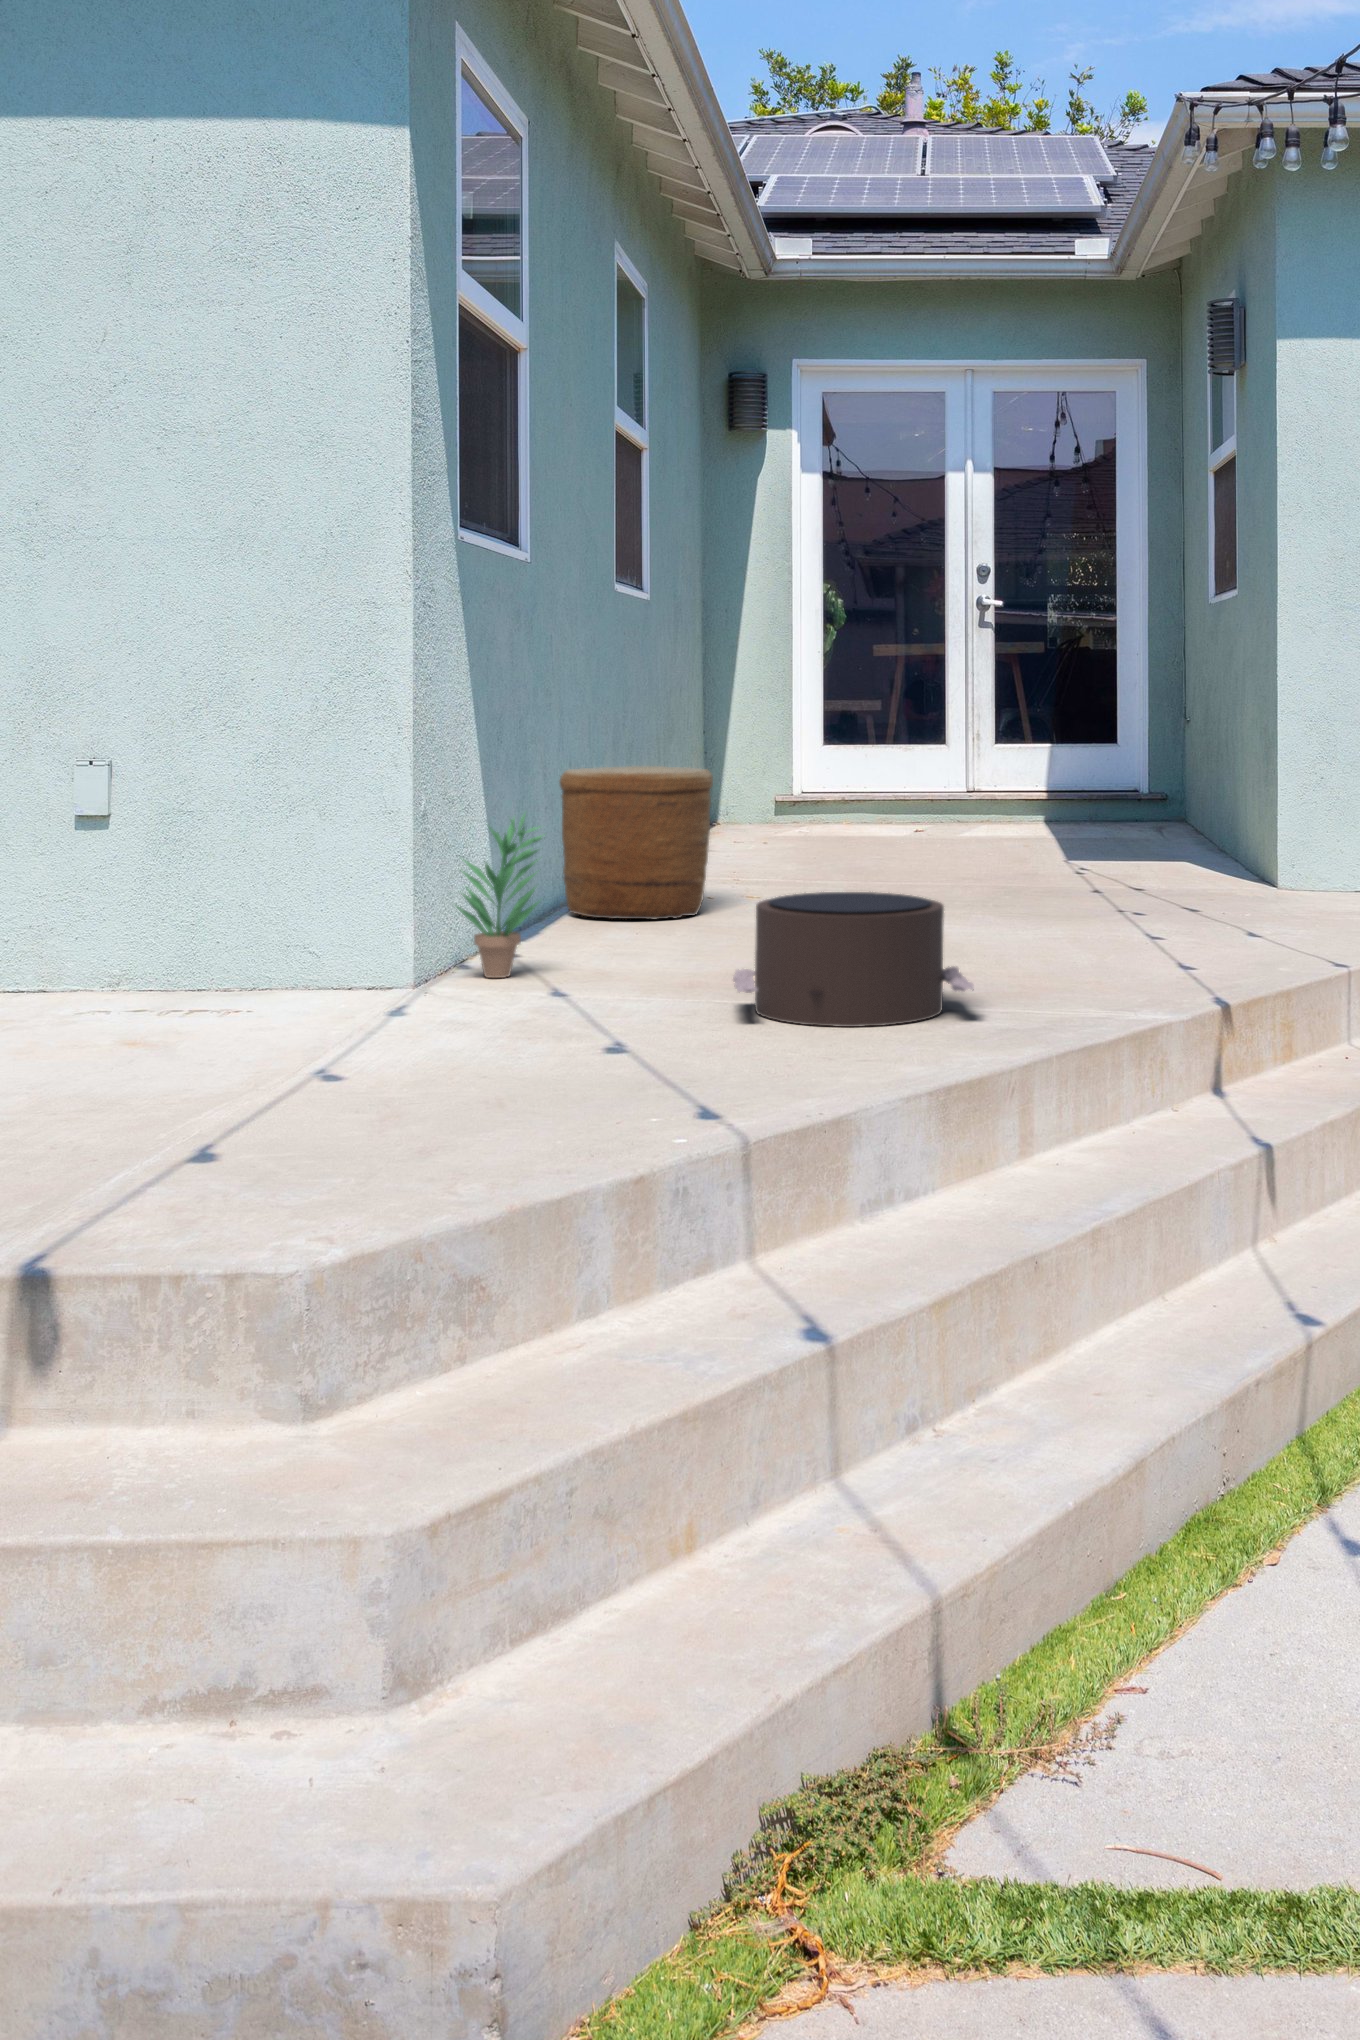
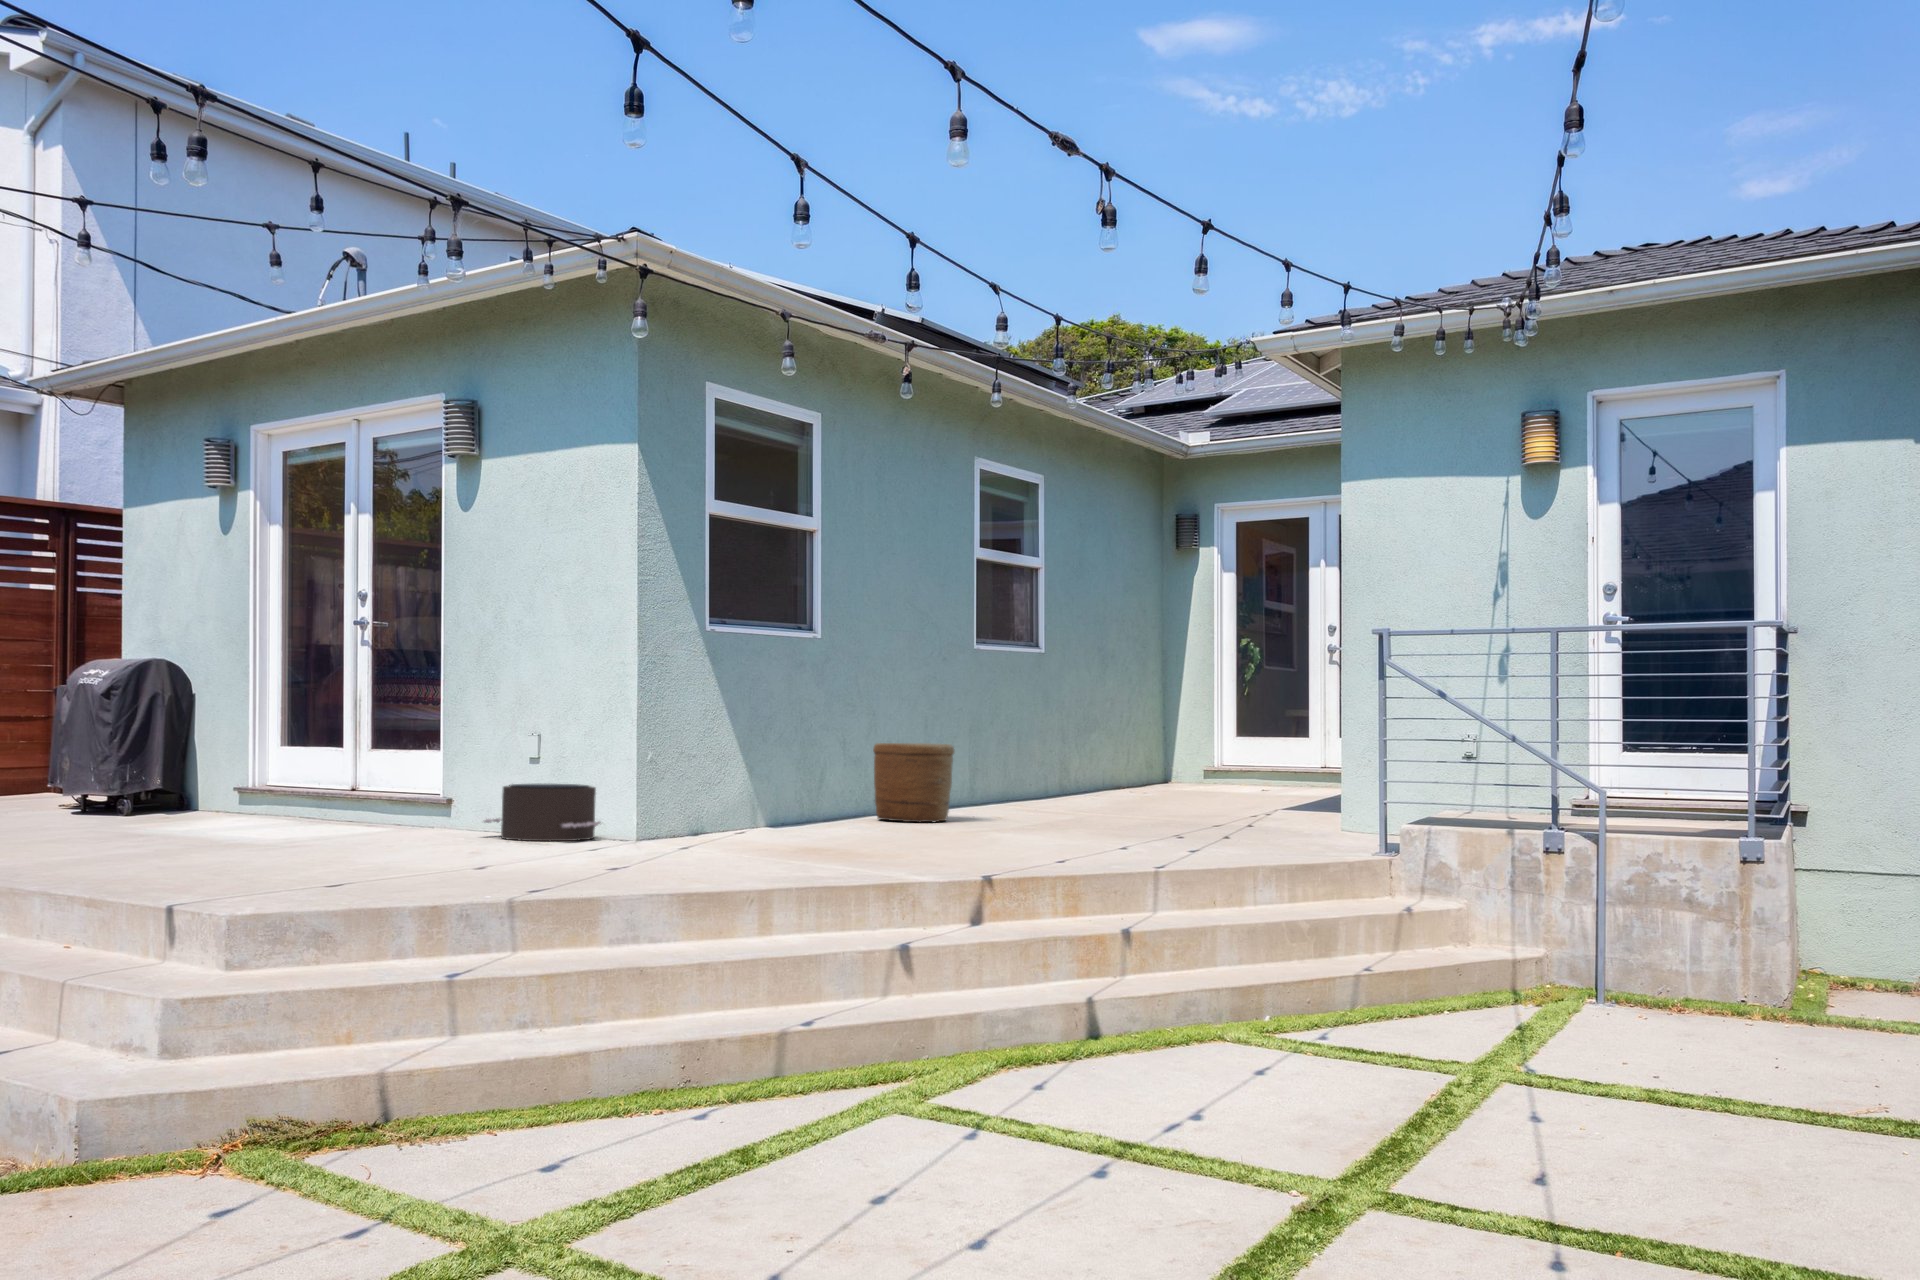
potted plant: present [457,814,542,978] -> none [728,750,774,829]
pouf: present [733,892,973,1027] -> present [483,784,600,841]

